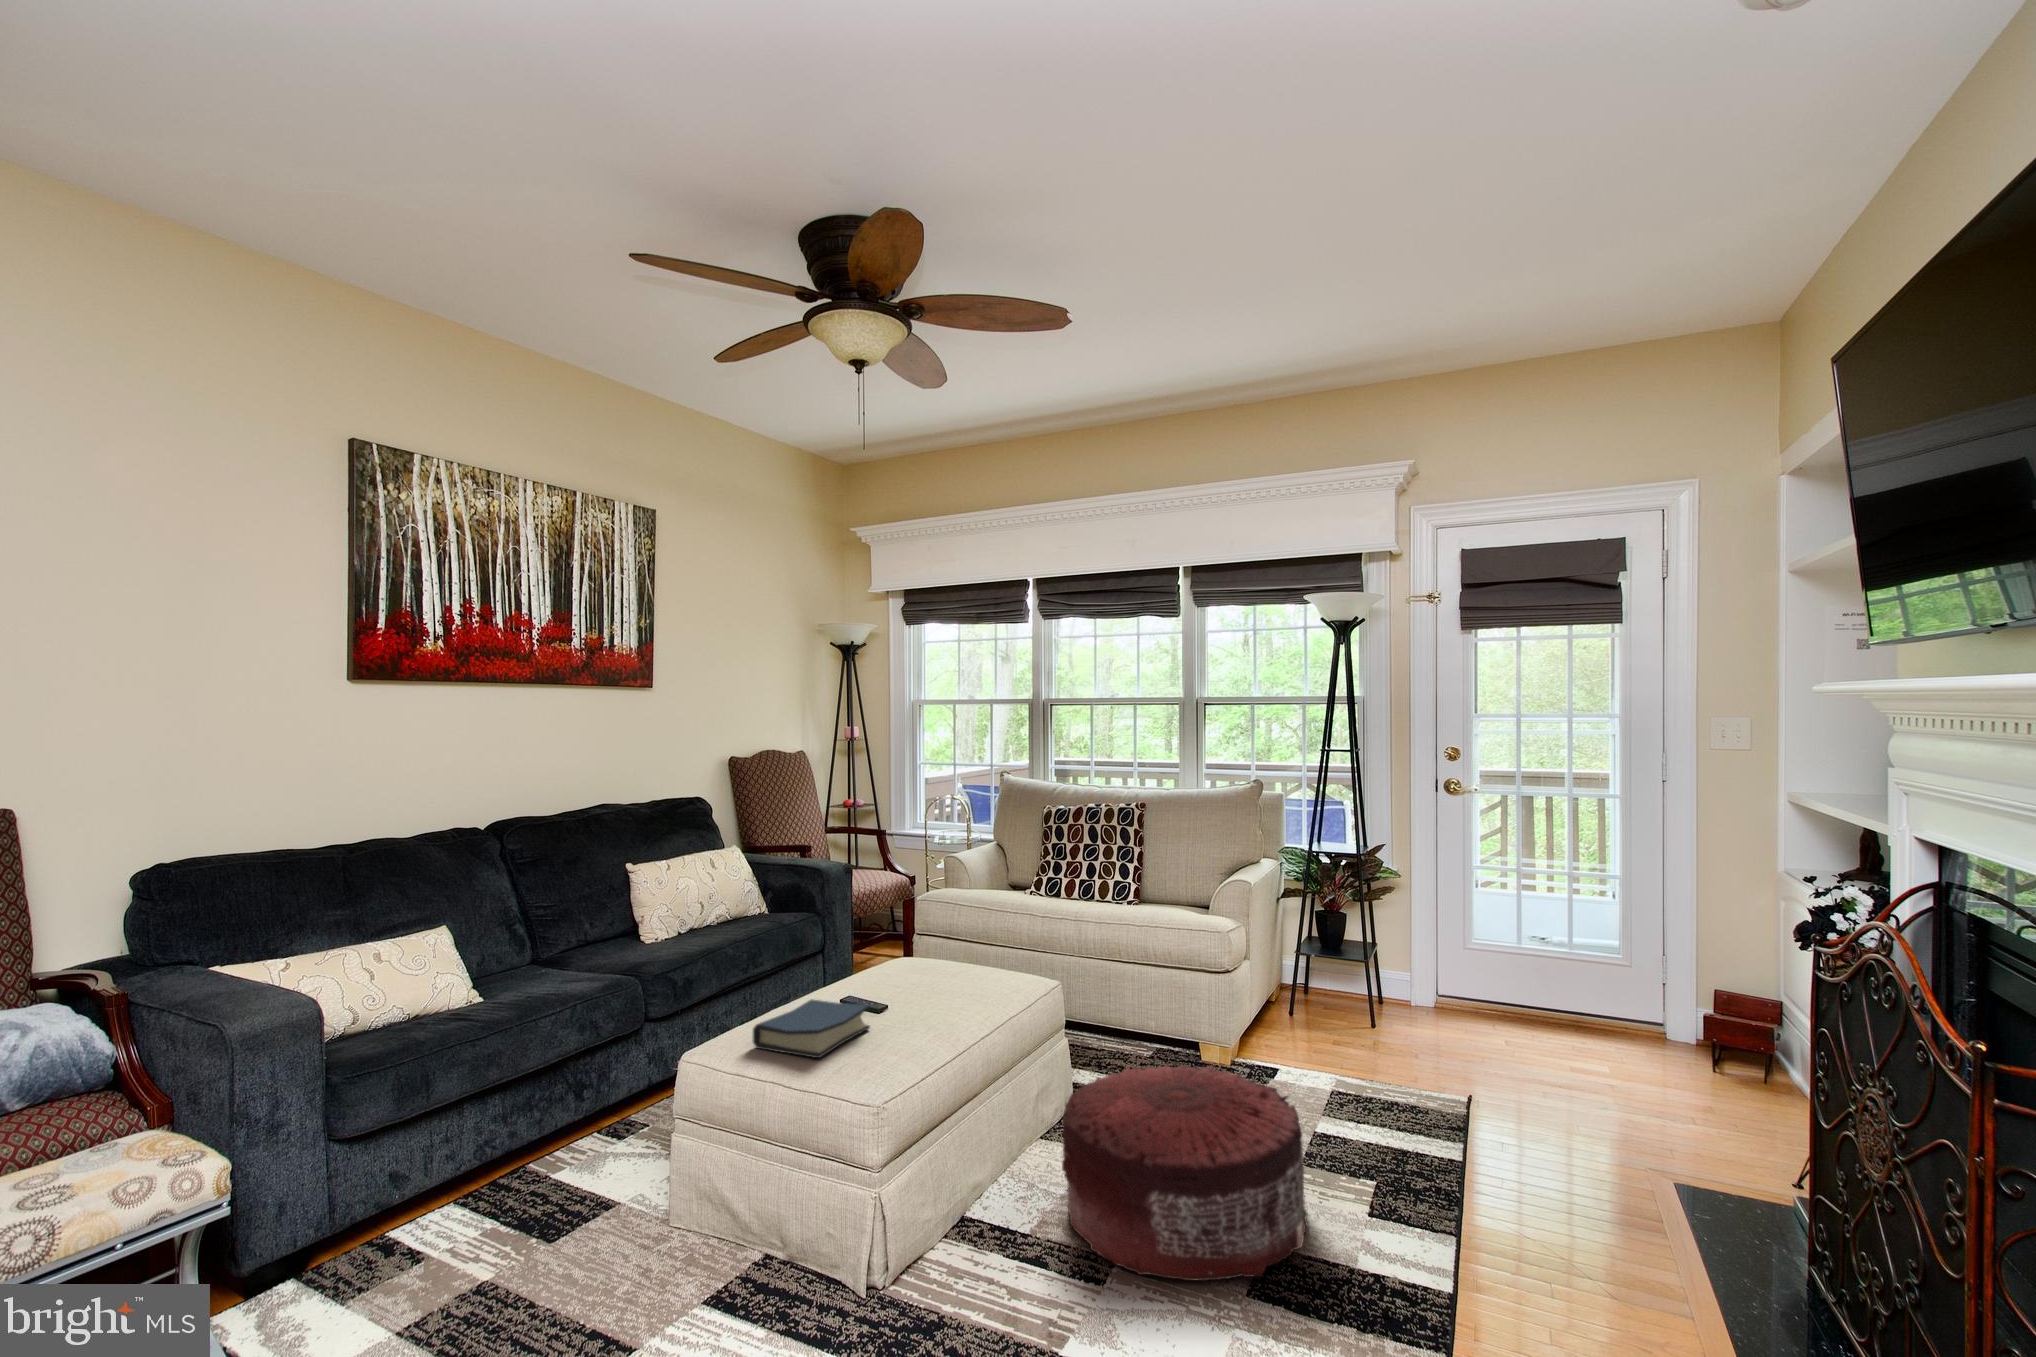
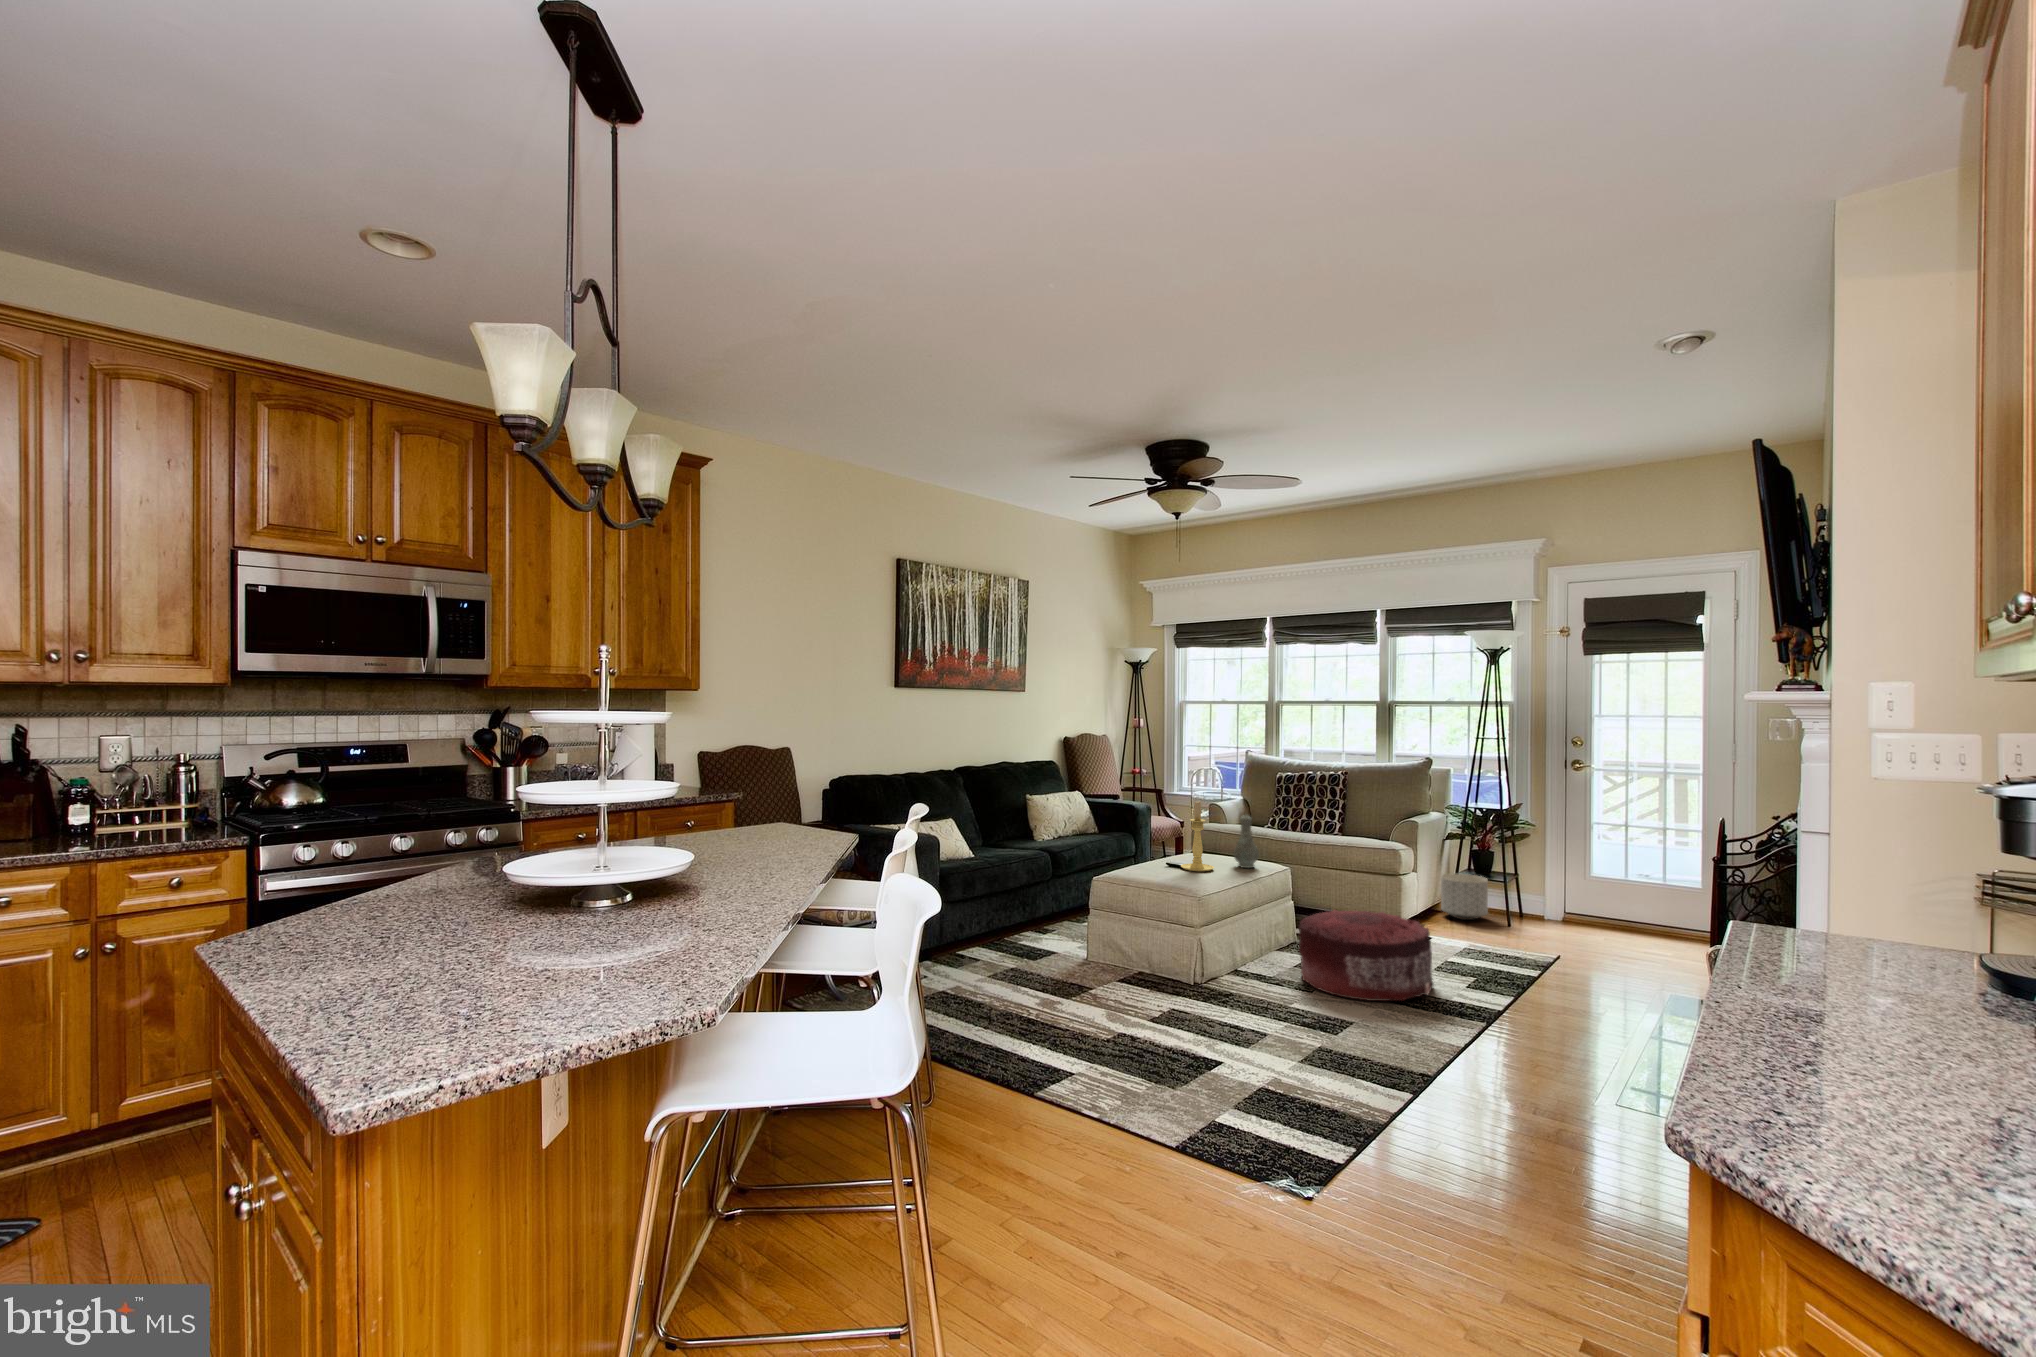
candle holder: none [856,873,917,1007] -> present [1181,801,1214,871]
vase: none [955,891,999,990] -> present [1234,814,1259,868]
planter: none [1283,952,1351,1026] -> present [1441,874,1488,920]
hardback book: present [753,1000,870,1058] -> none [1137,863,1194,886]

